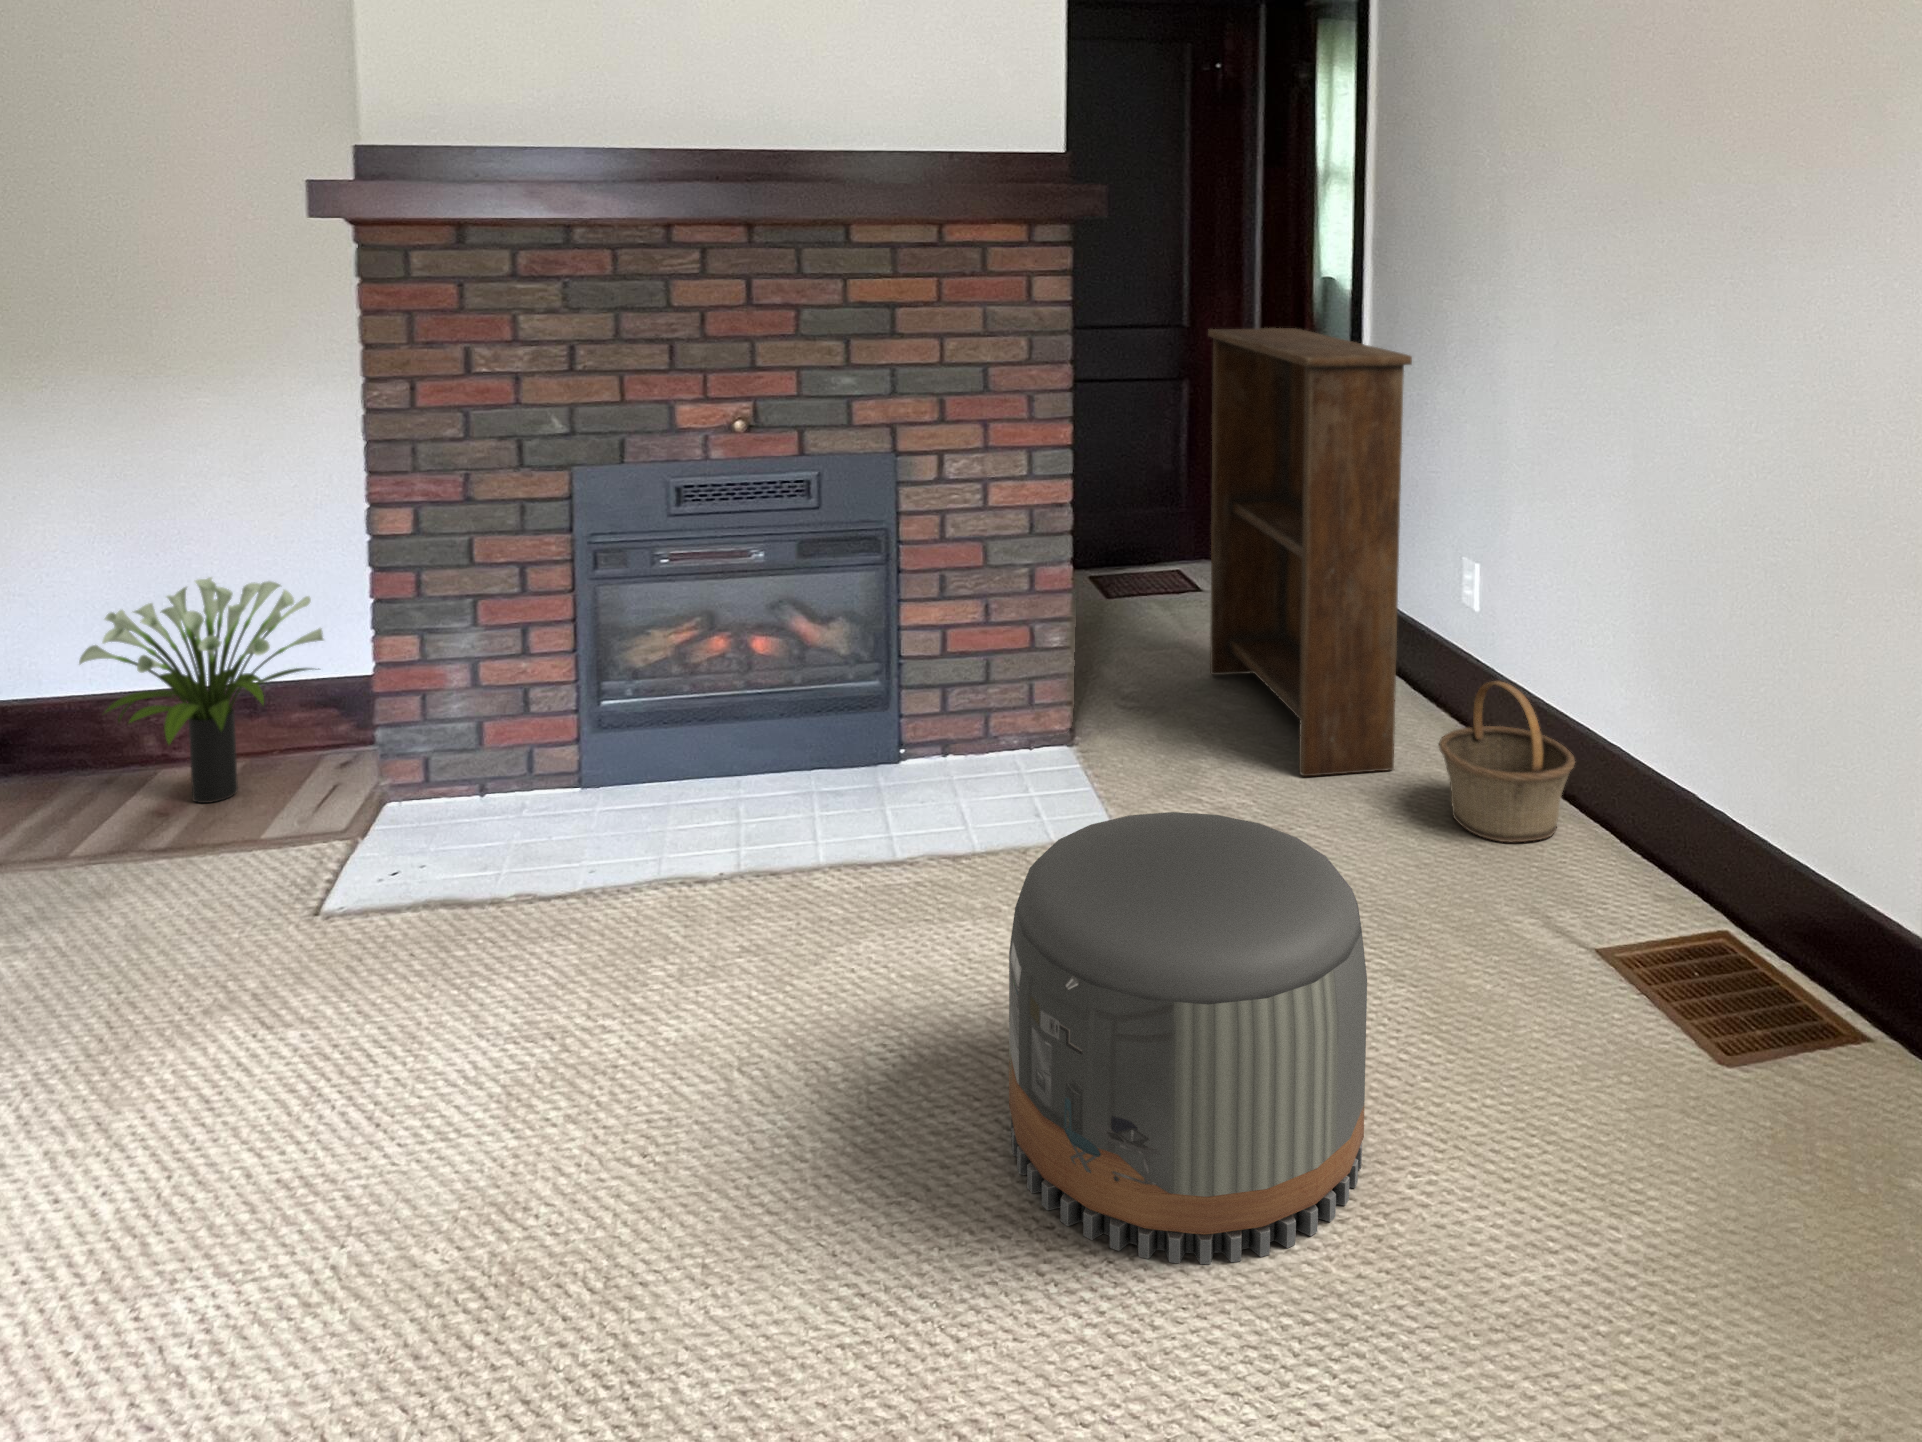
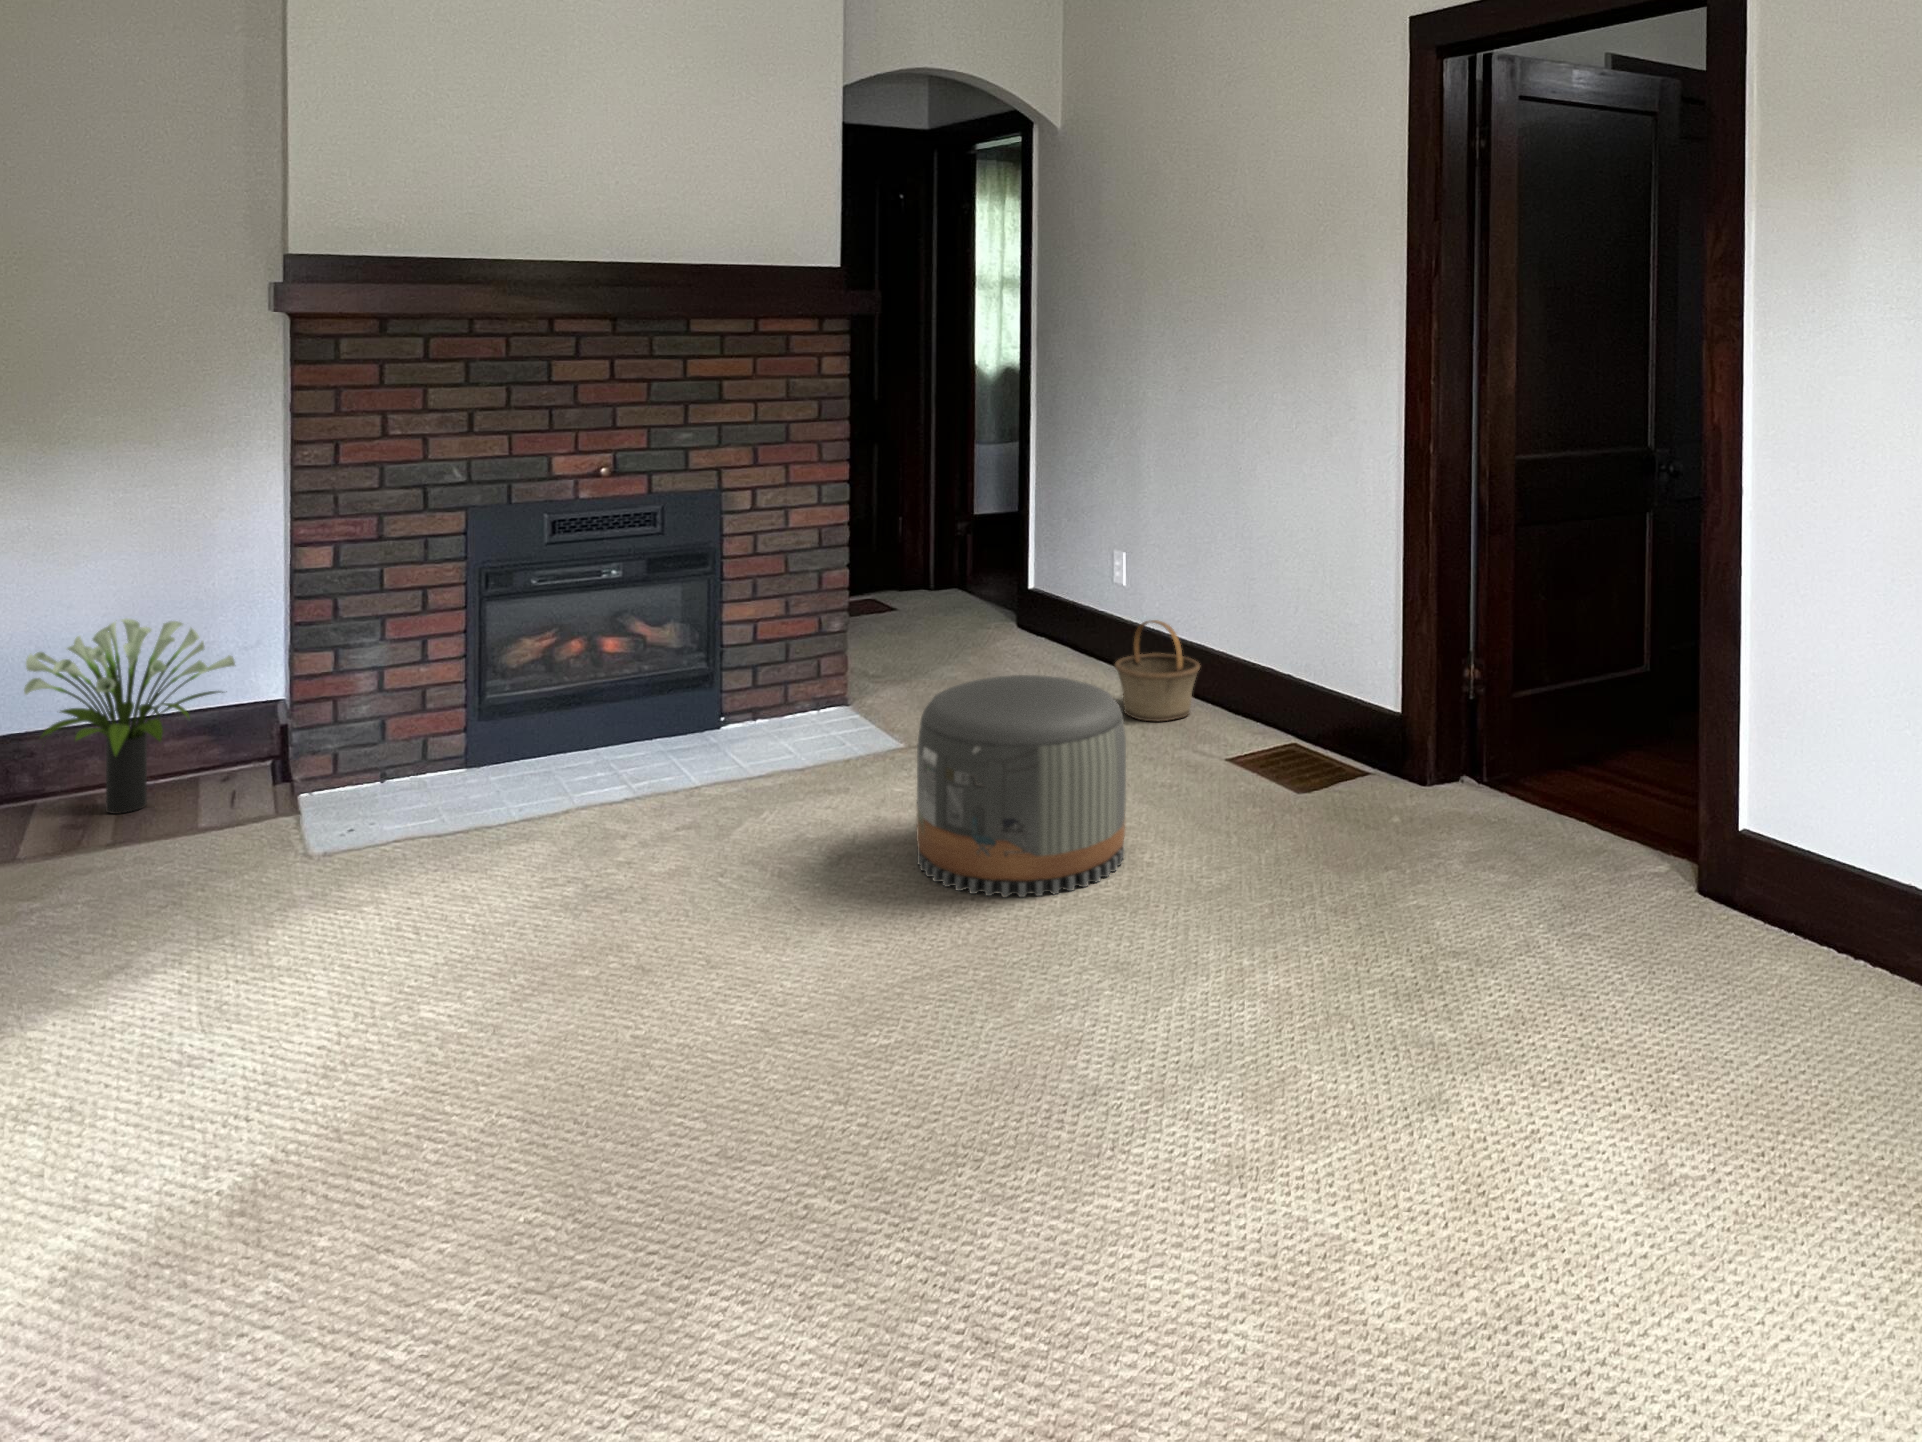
bookshelf: present [1208,328,1412,776] -> none [923,395,1087,705]

